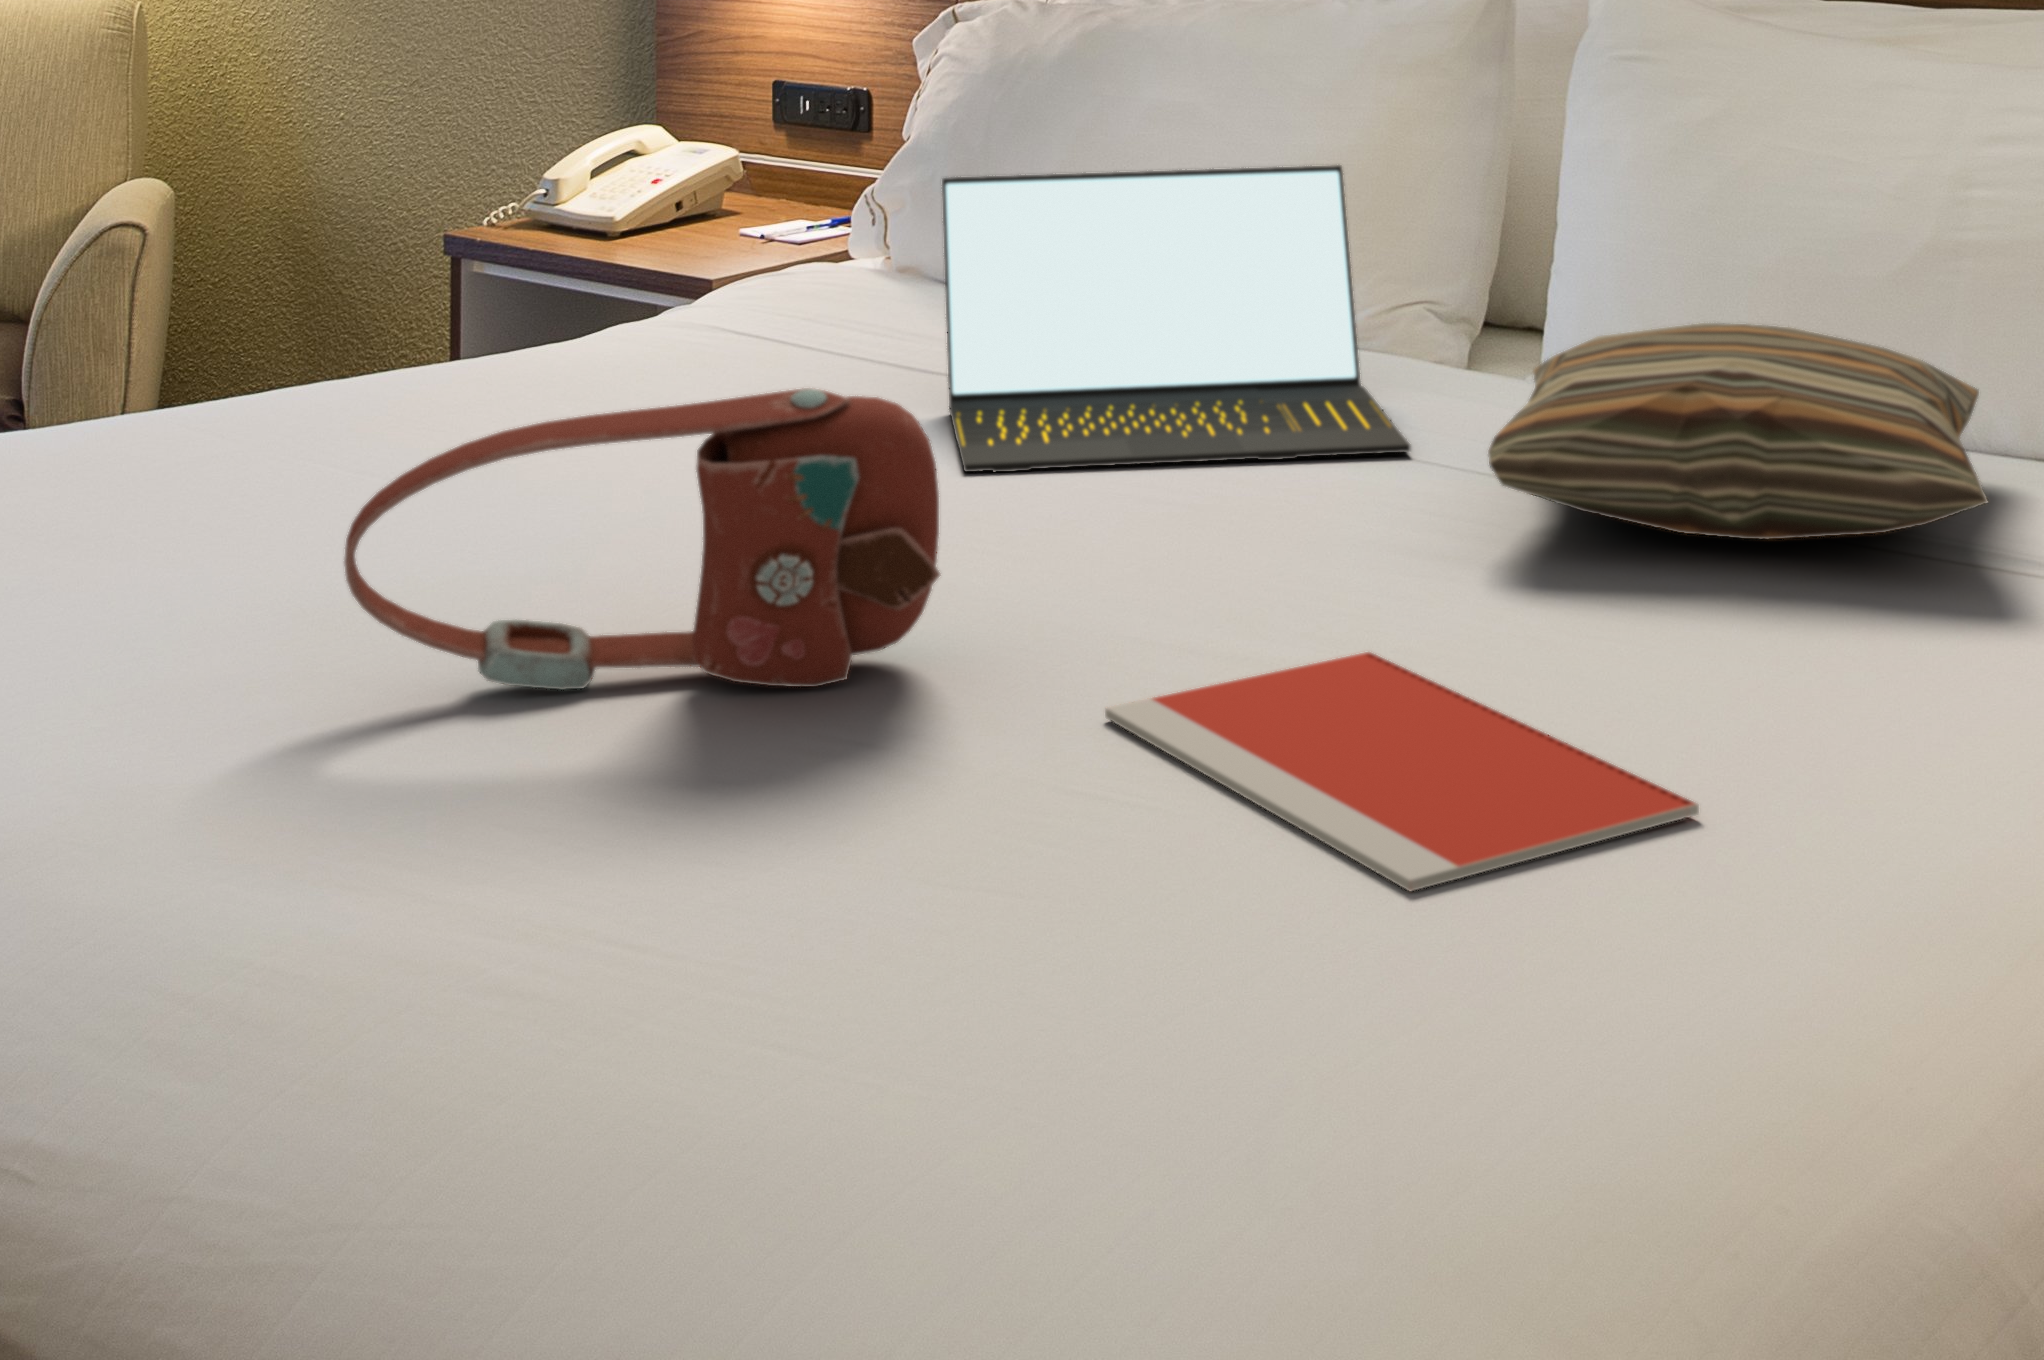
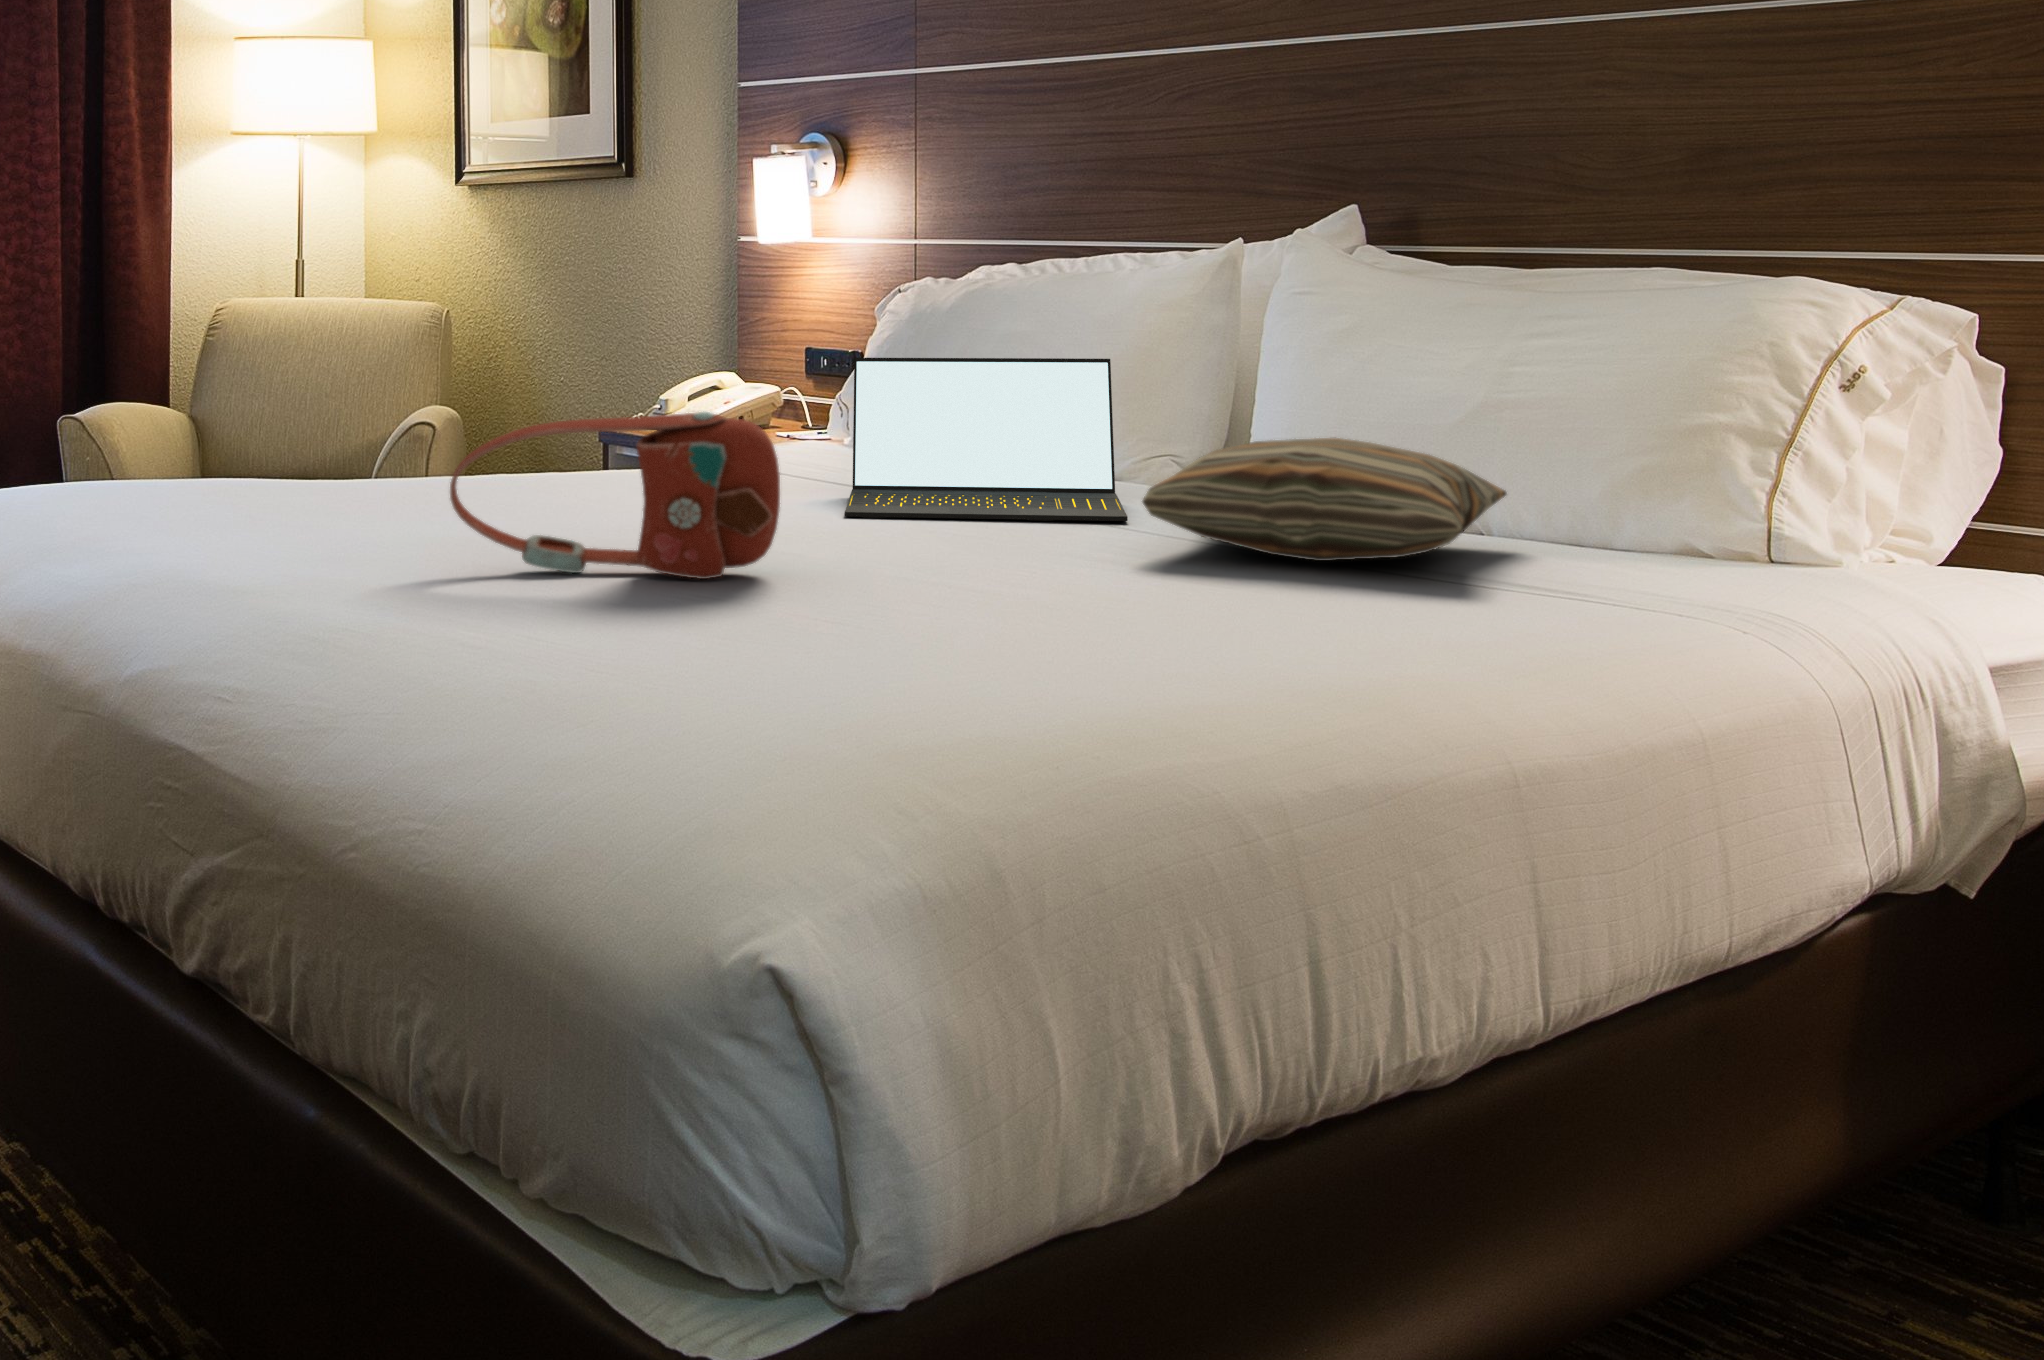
notebook: present [1105,652,1699,891] -> none [860,583,1185,660]

